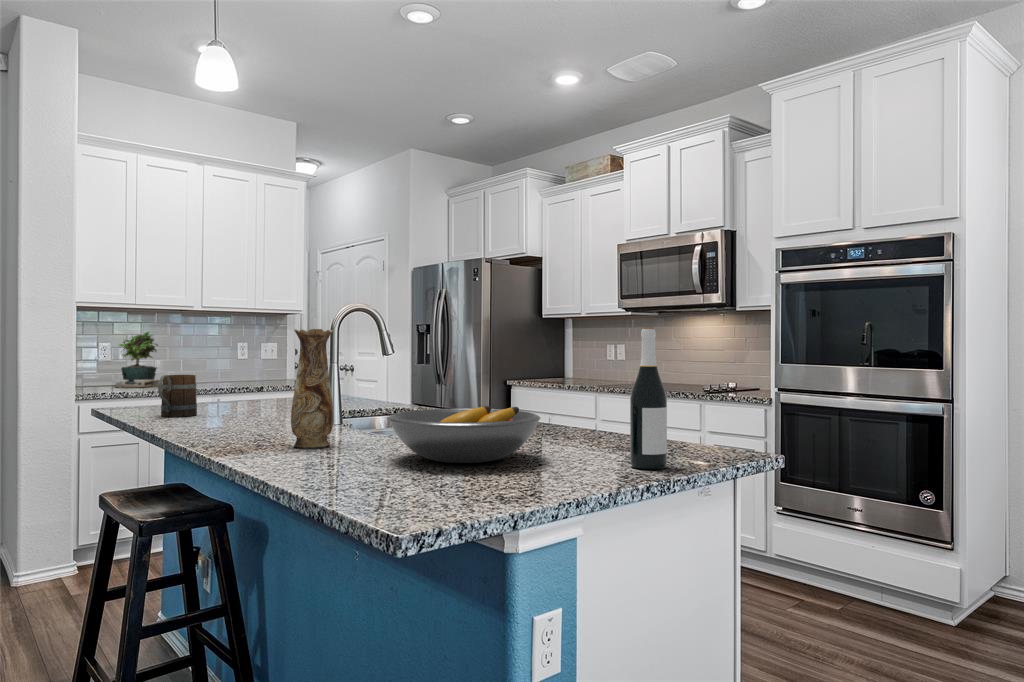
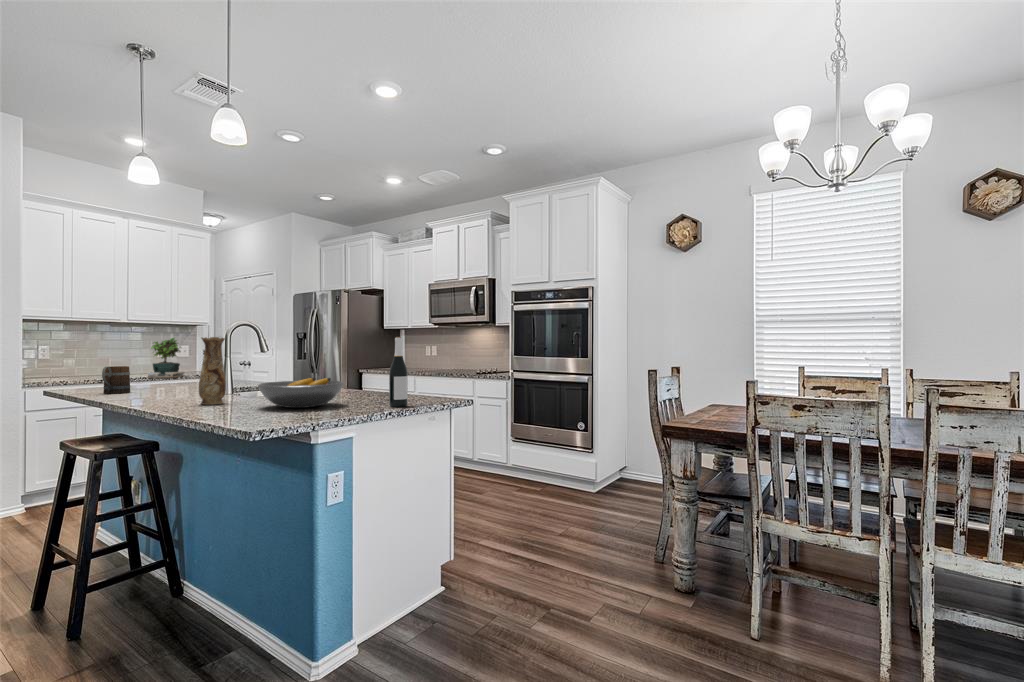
potted plant: present [115,332,159,388] -> present [148,338,184,379]

